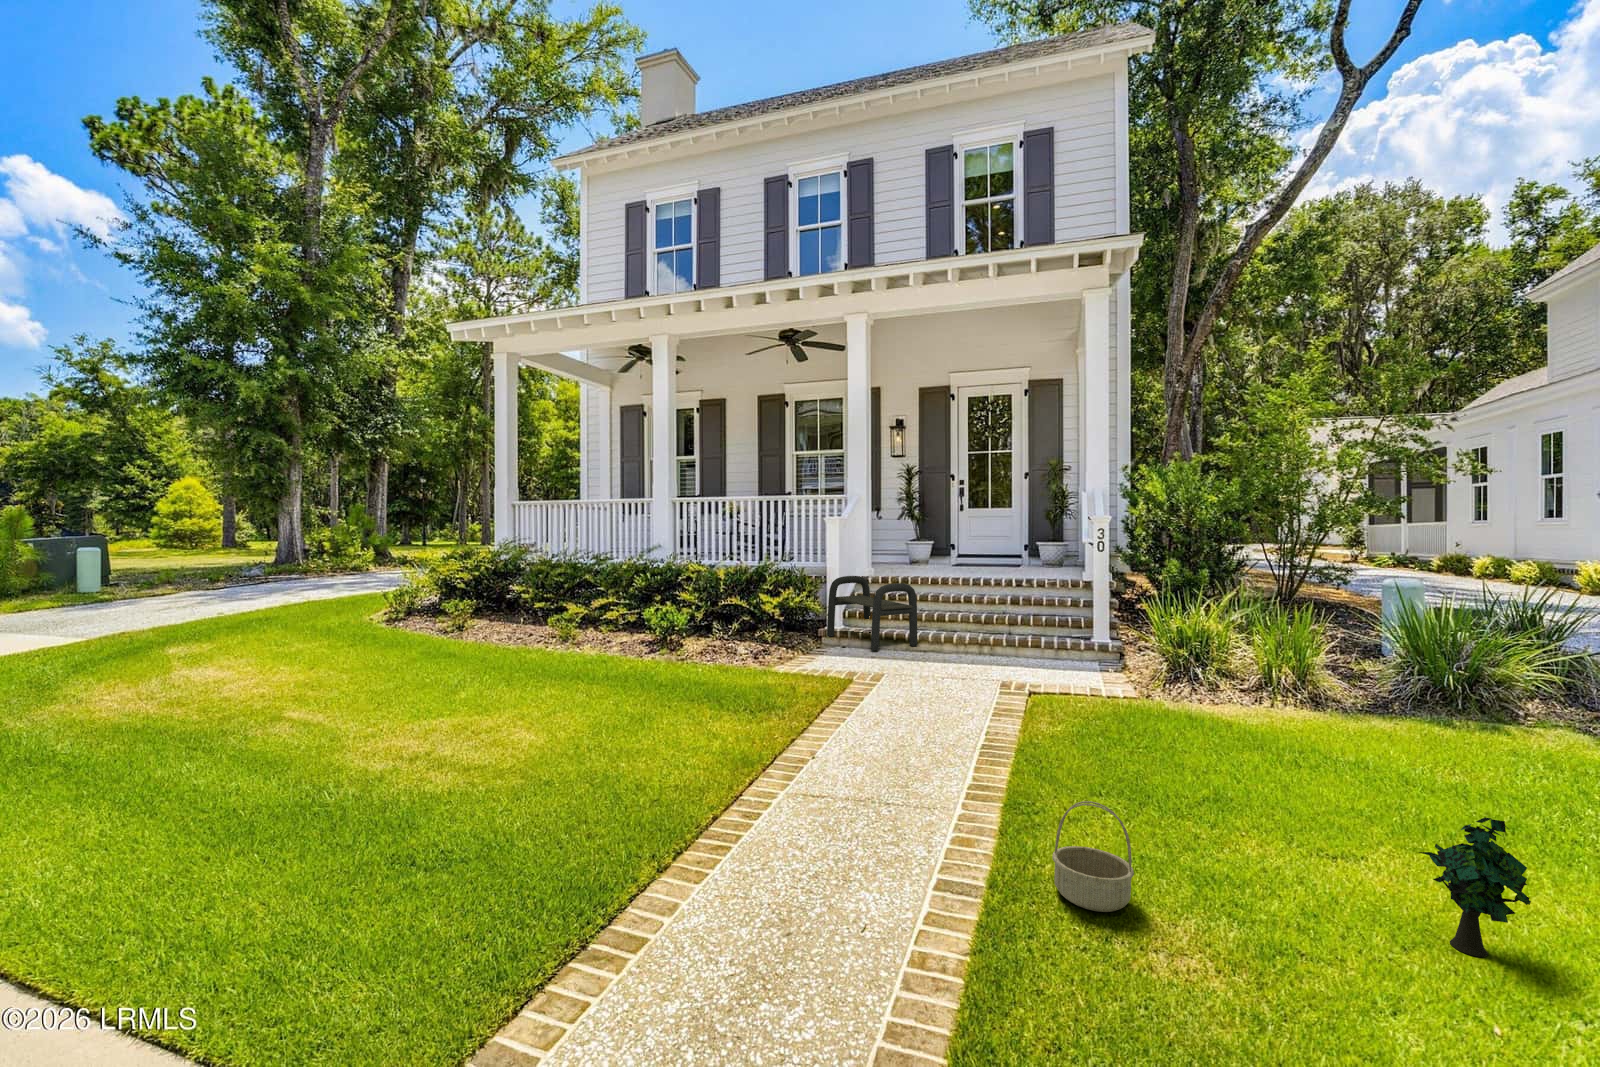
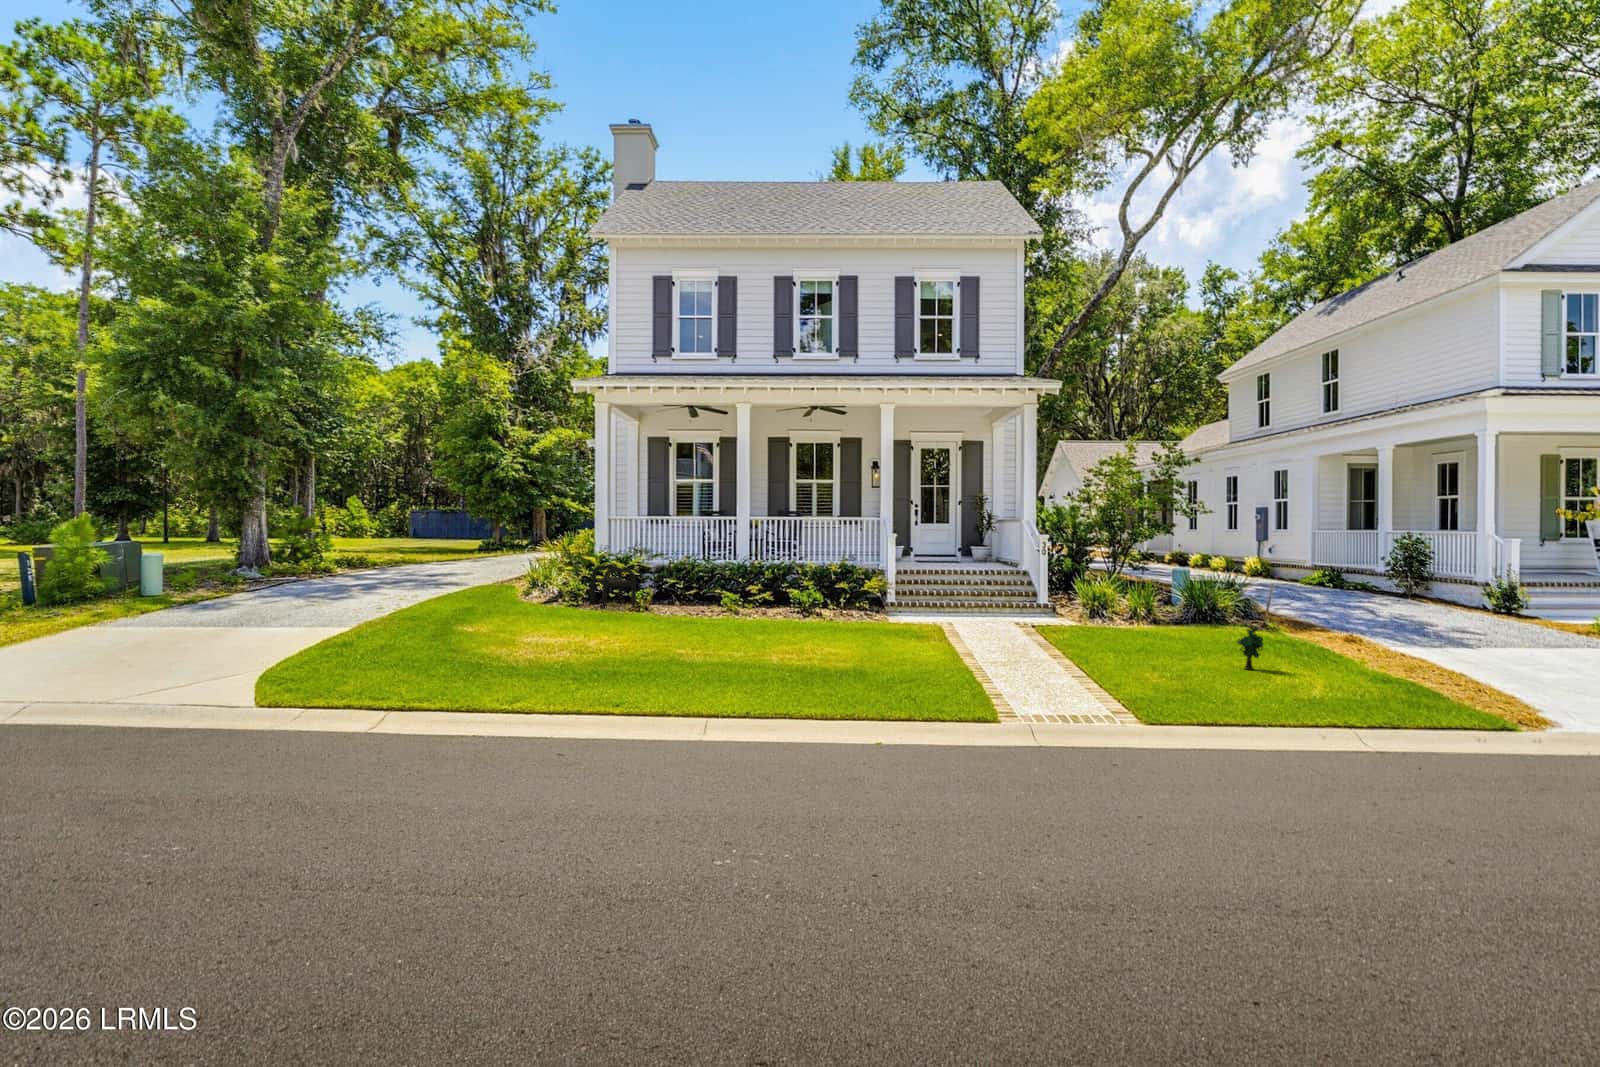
bench: present [827,576,917,650] -> present [590,565,636,608]
basket: present [1053,801,1134,912] -> none [1125,634,1155,672]

